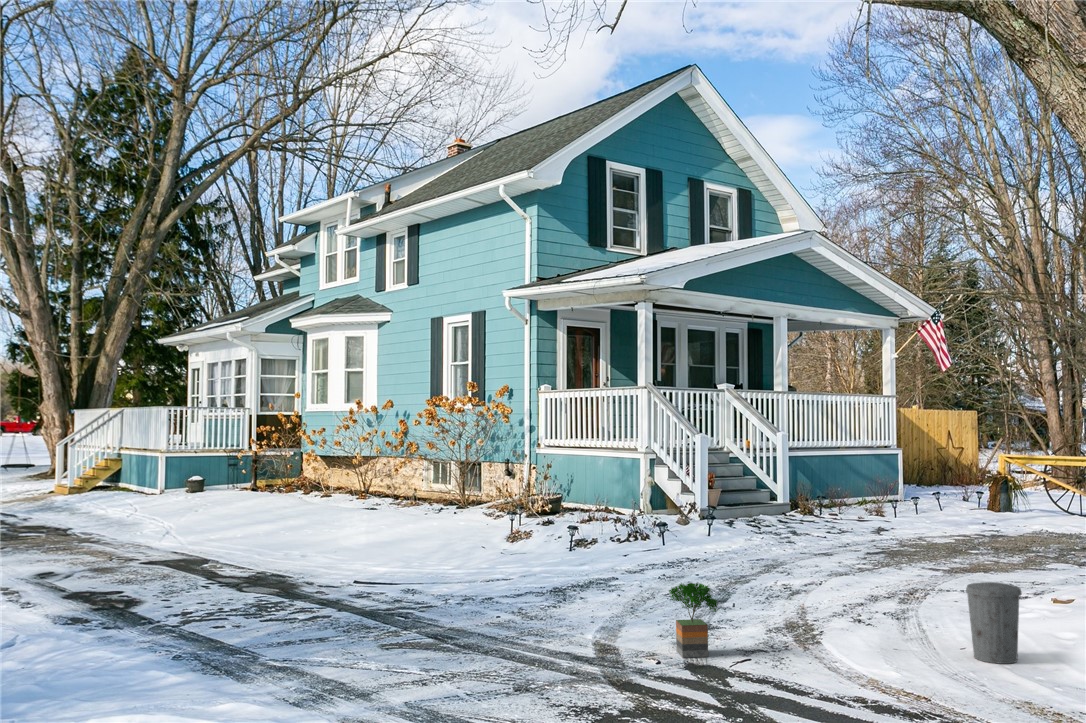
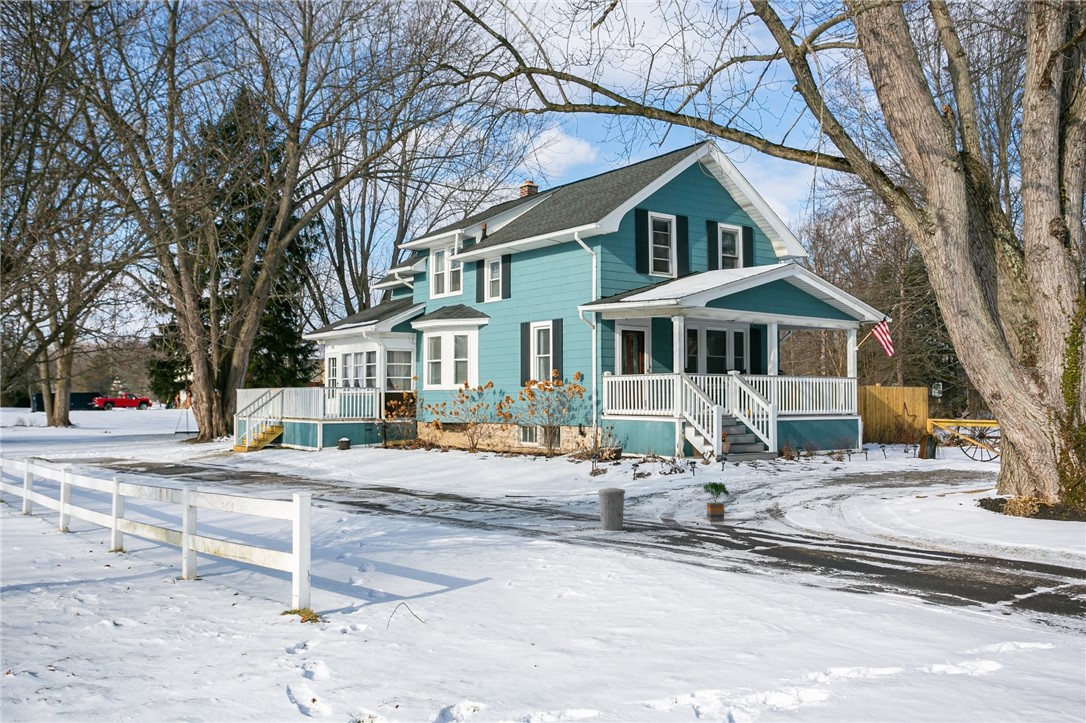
trash can: present [966,582,1022,664] -> present [598,488,625,530]

